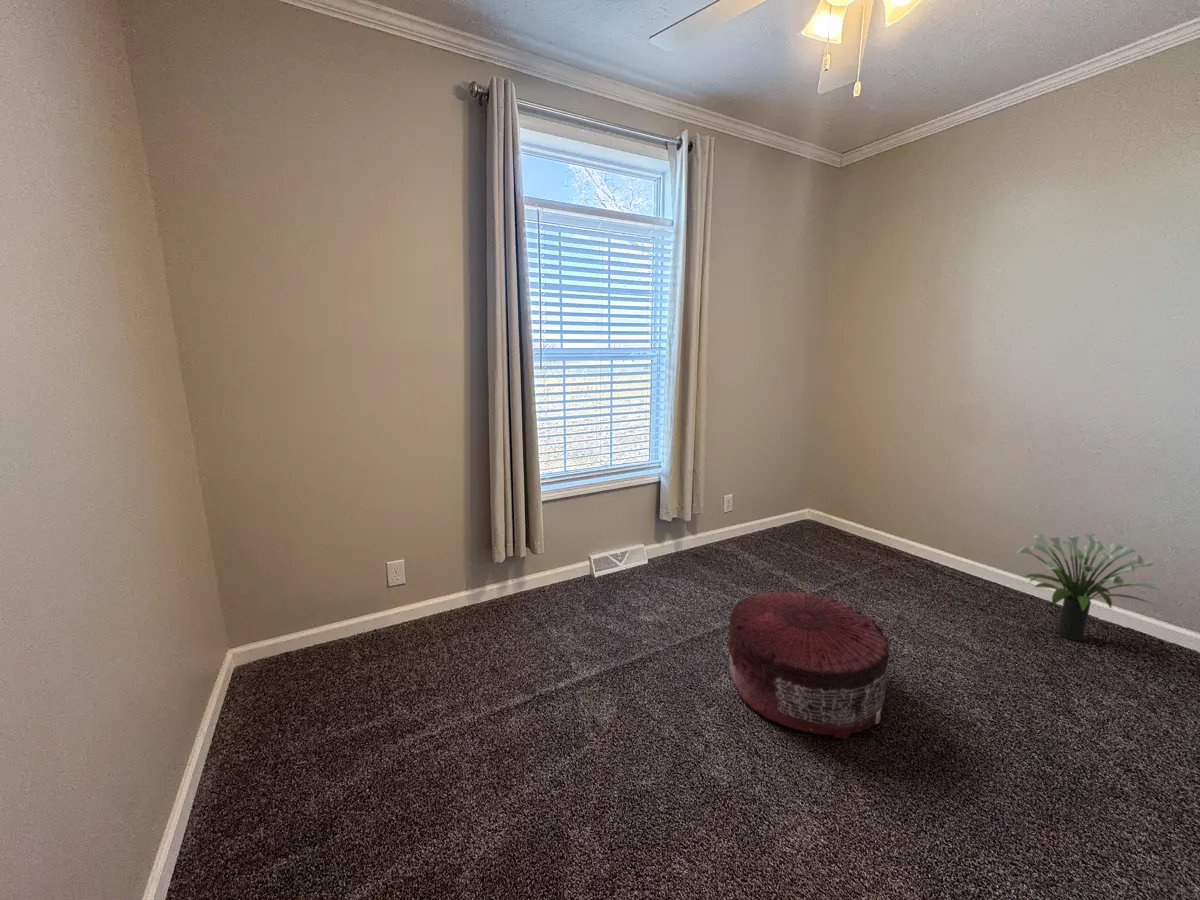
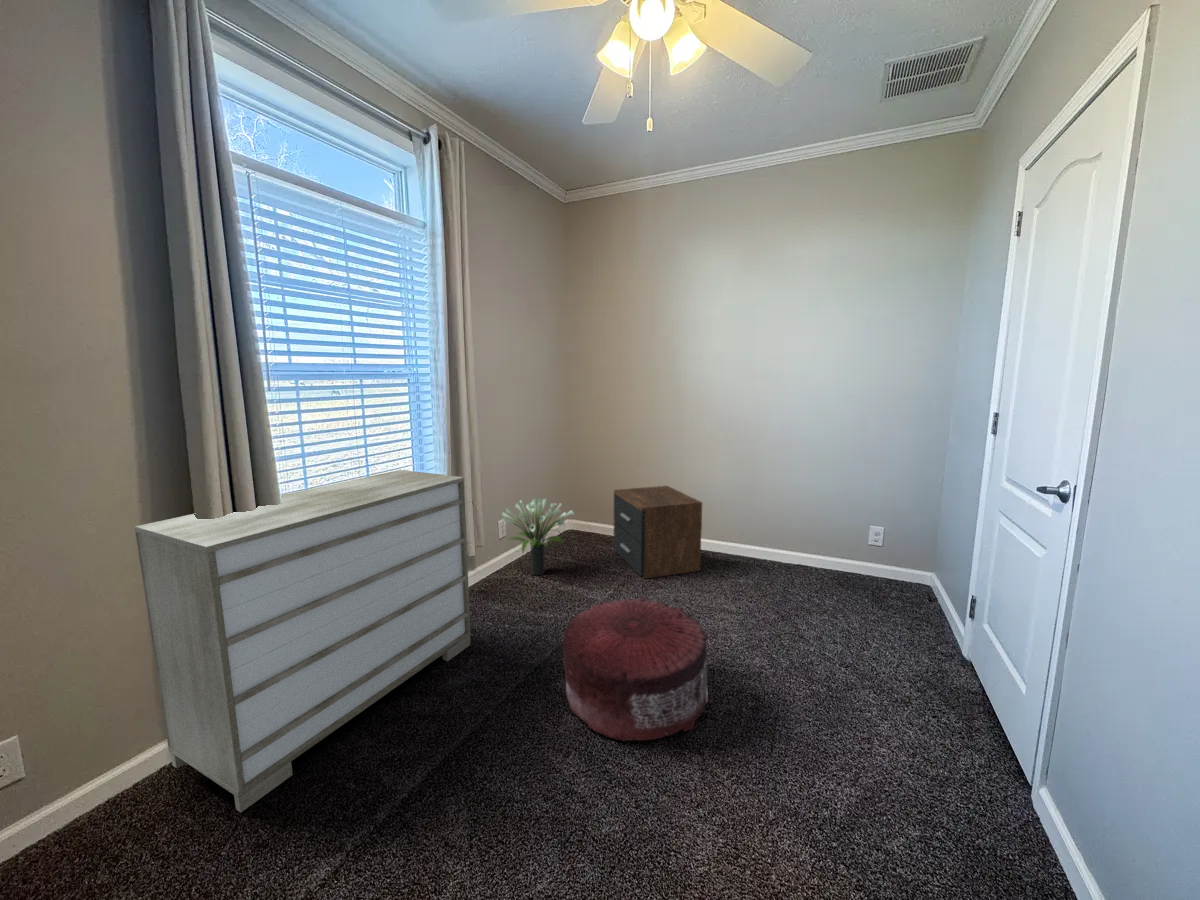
dresser: none [460,437,676,648] -> present [135,470,471,813]
nightstand: none [851,485,968,598] -> present [613,486,702,579]
potted plant: present [1018,534,1160,641] -> present [502,498,574,575]

